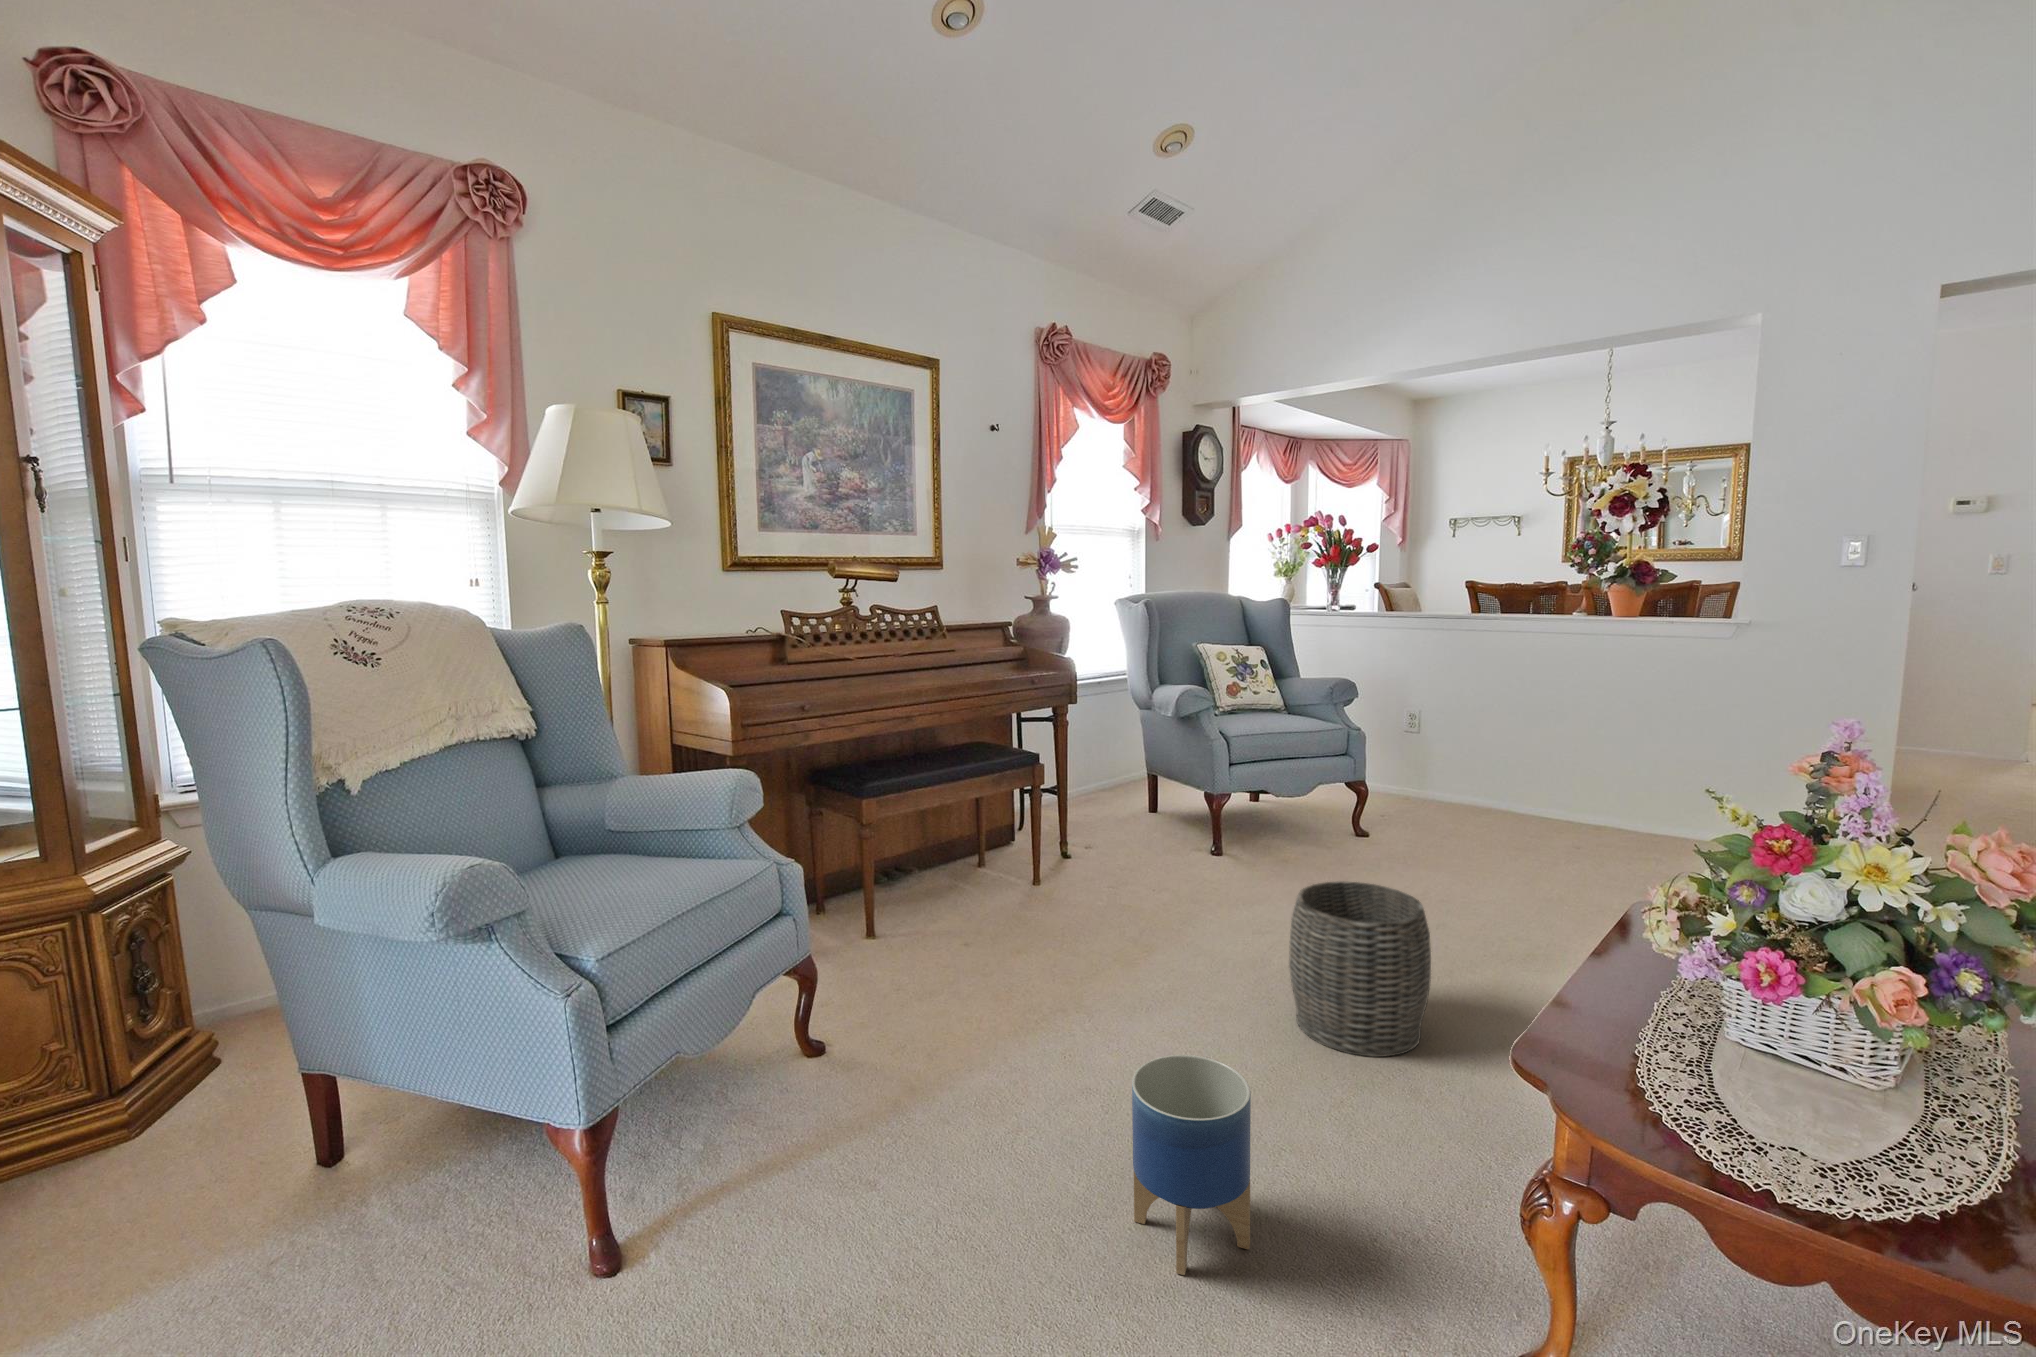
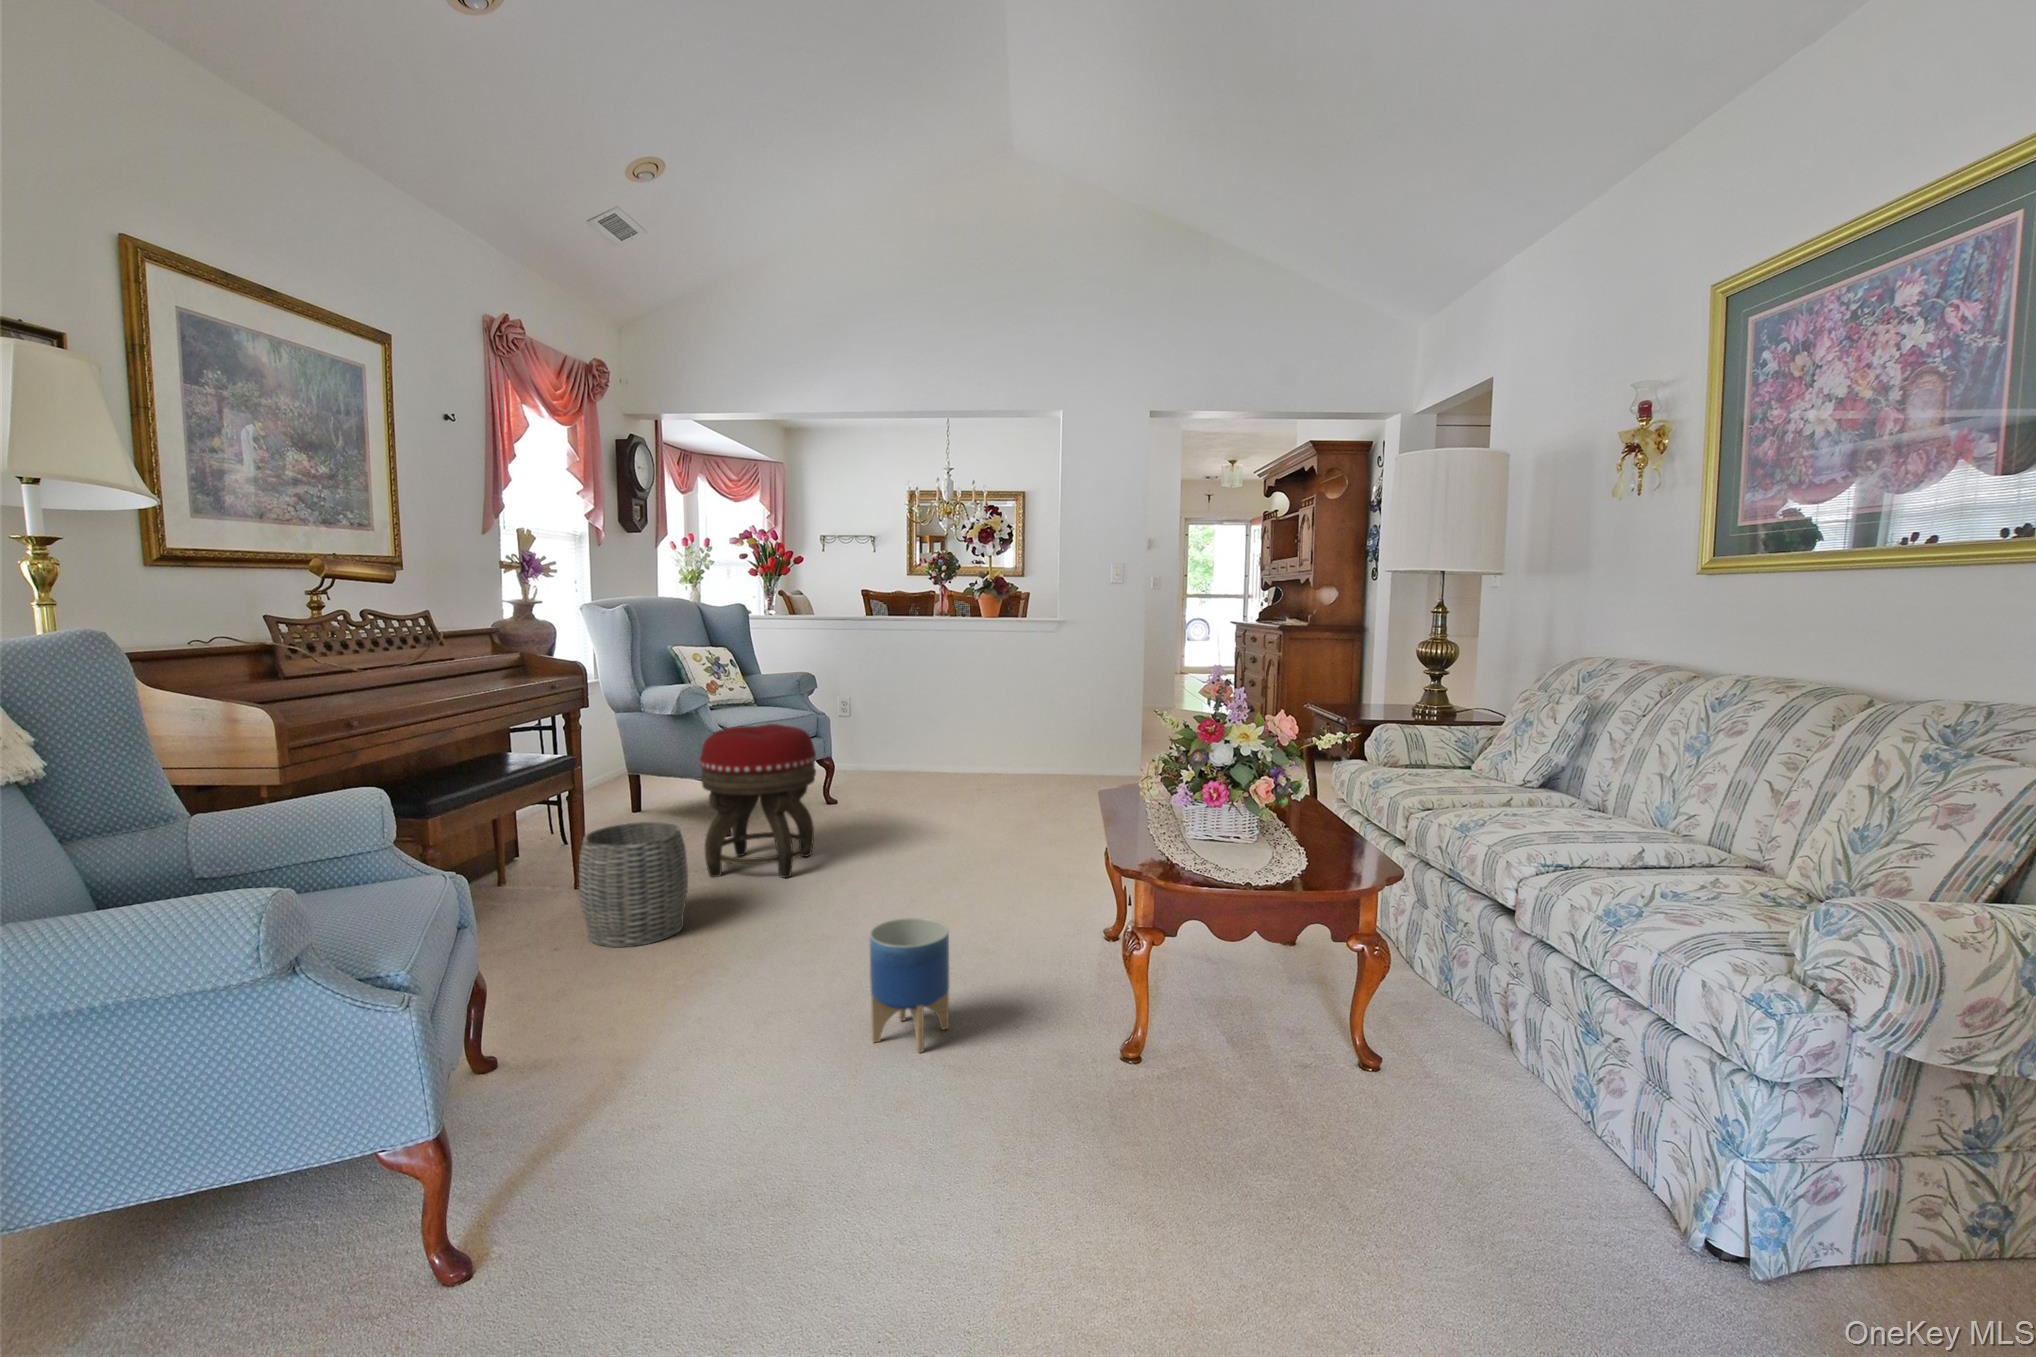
footstool: none [1152,739,1287,925] -> present [700,724,816,878]
woven basket: present [1289,882,1431,1057] -> present [579,822,688,947]

